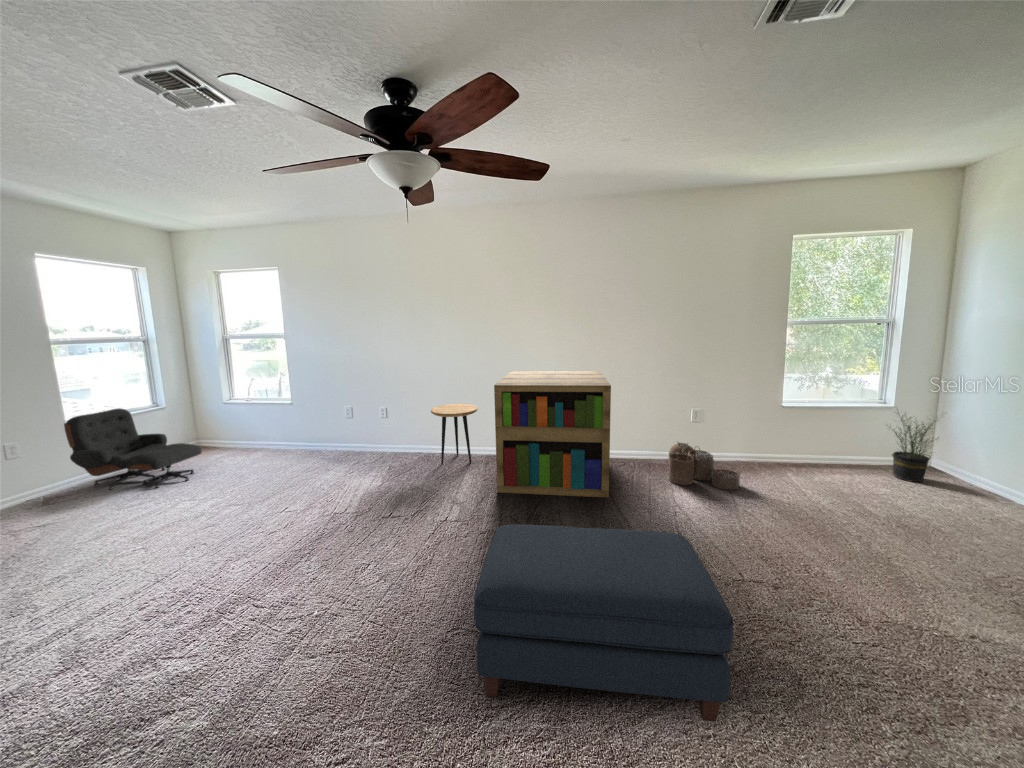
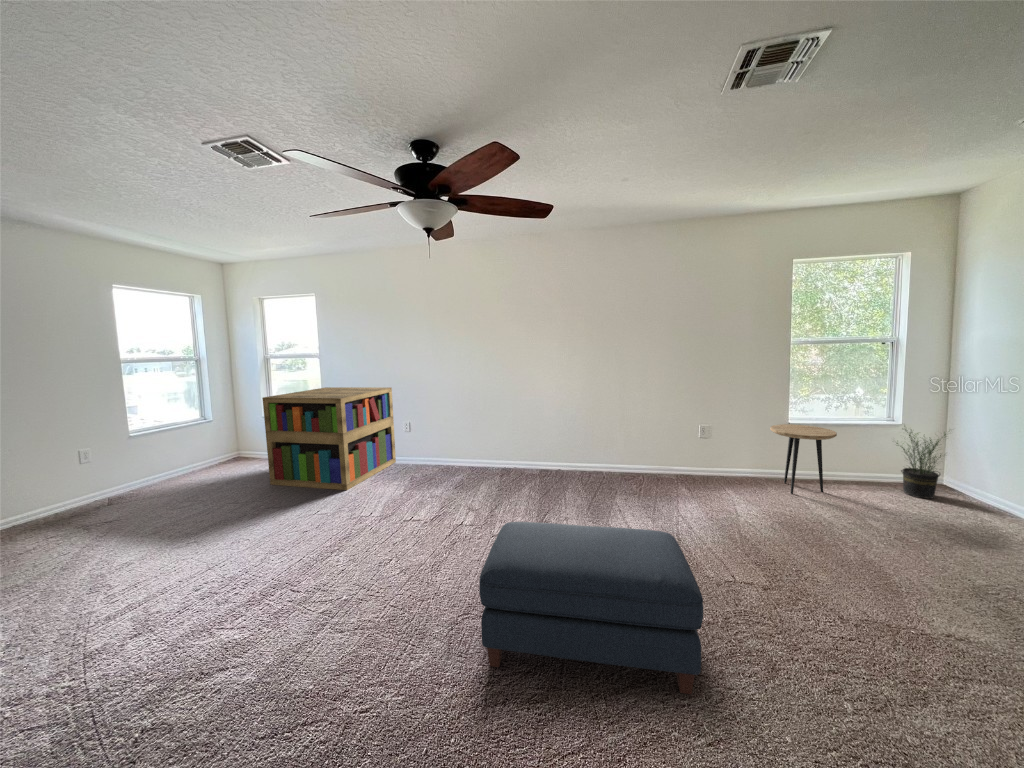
bookshelf: present [494,371,611,497] -> present [262,387,396,490]
side table: present [431,404,478,464] -> present [770,424,837,494]
lounge chair: present [64,408,202,490] -> none [126,420,241,493]
woven basket: present [668,443,740,489] -> none [674,455,745,502]

